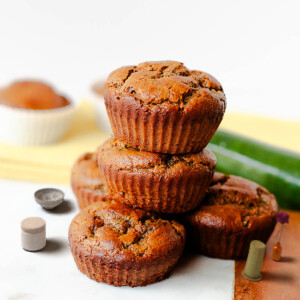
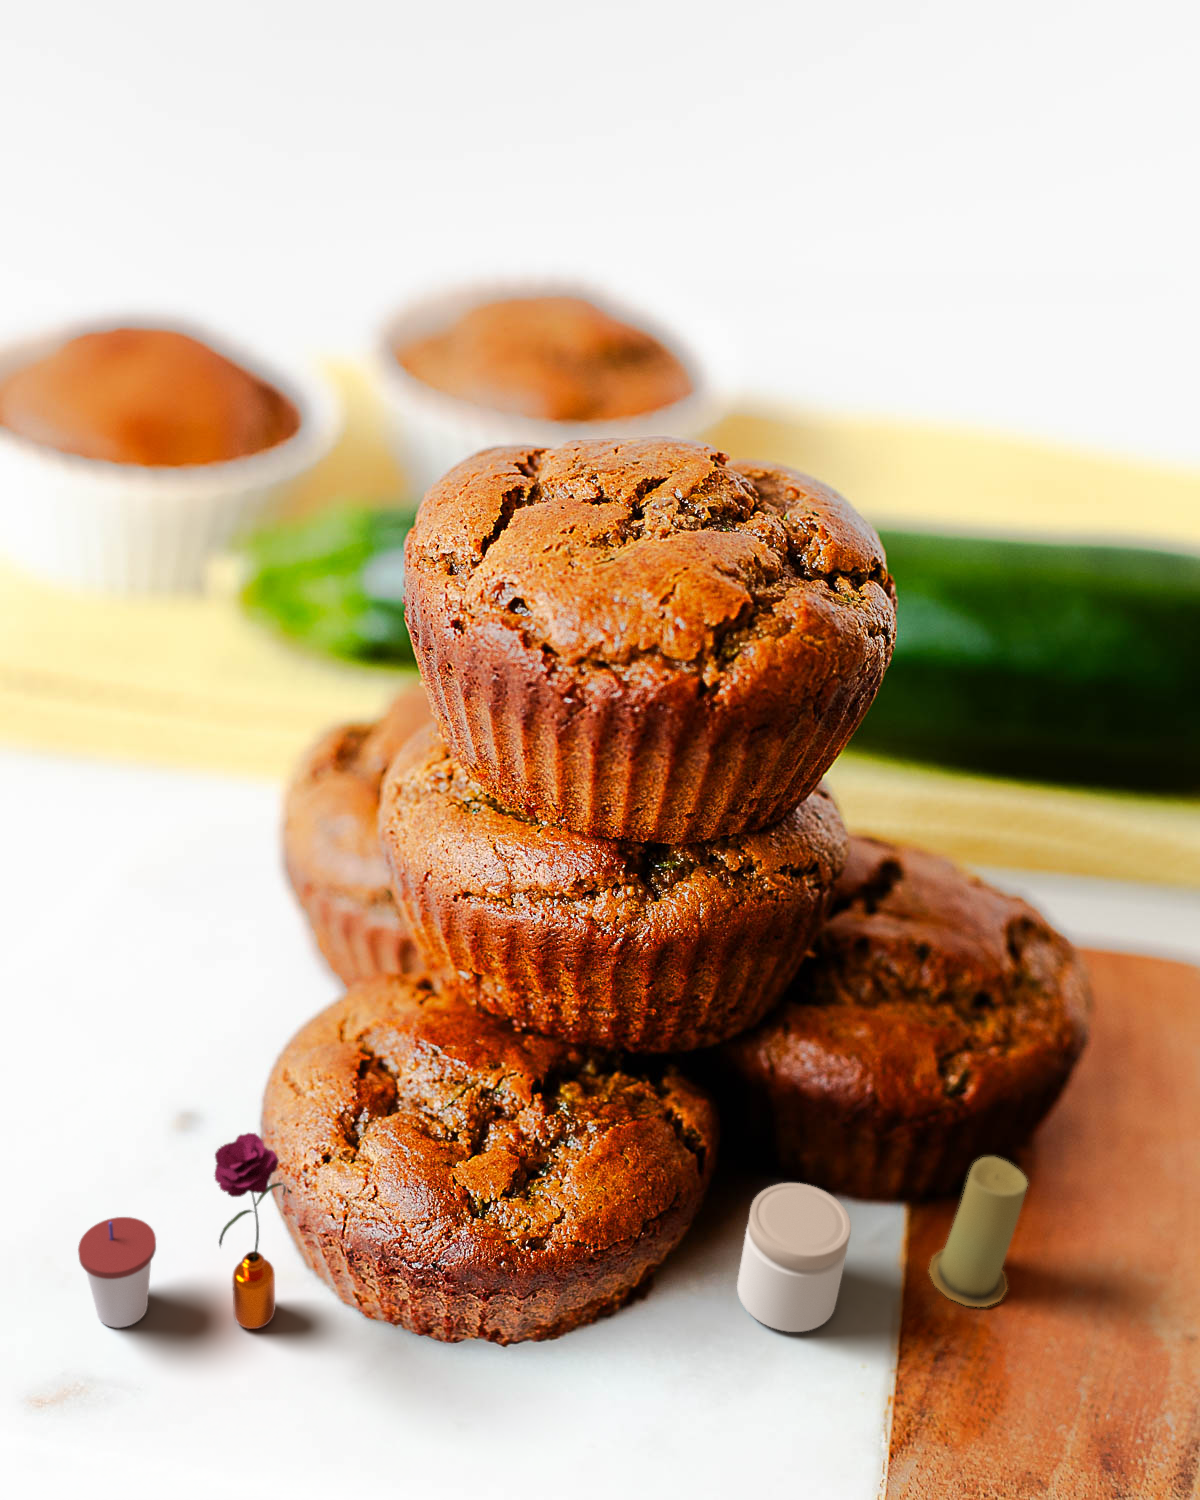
ceramic bowl: present [34,188,65,209] -> none [136,875,256,965]
flower: present [271,212,290,261] -> present [215,1133,286,1329]
jar: present [21,217,46,251] -> present [737,1183,851,1332]
cup: none [22,255,42,285] -> present [78,1217,156,1328]

